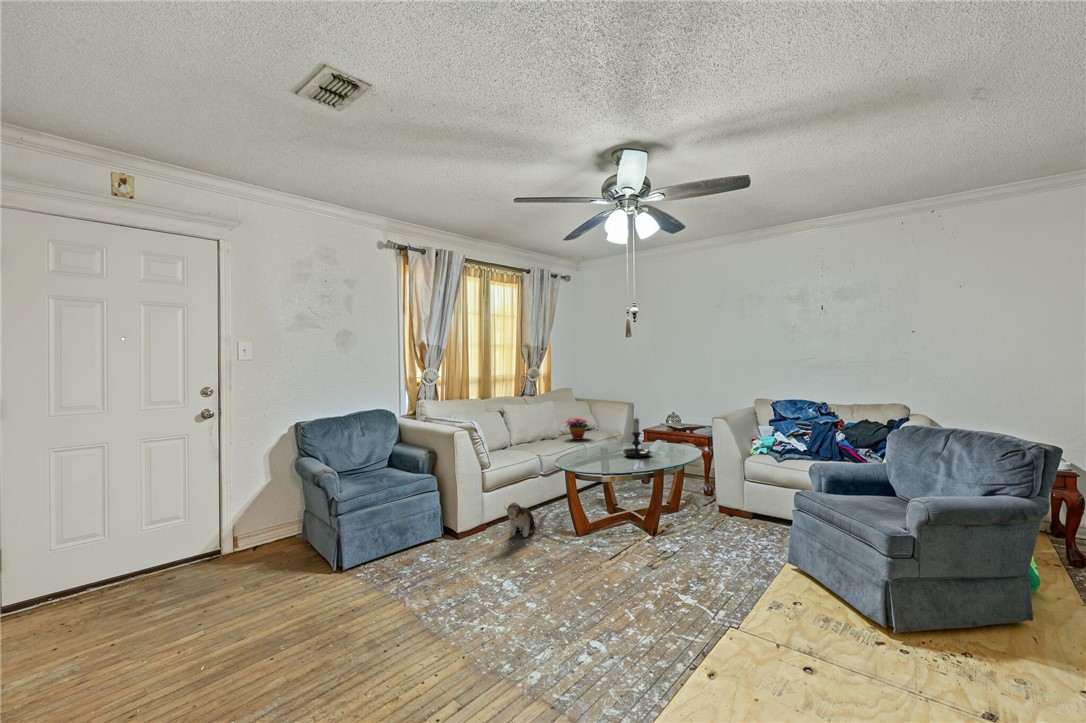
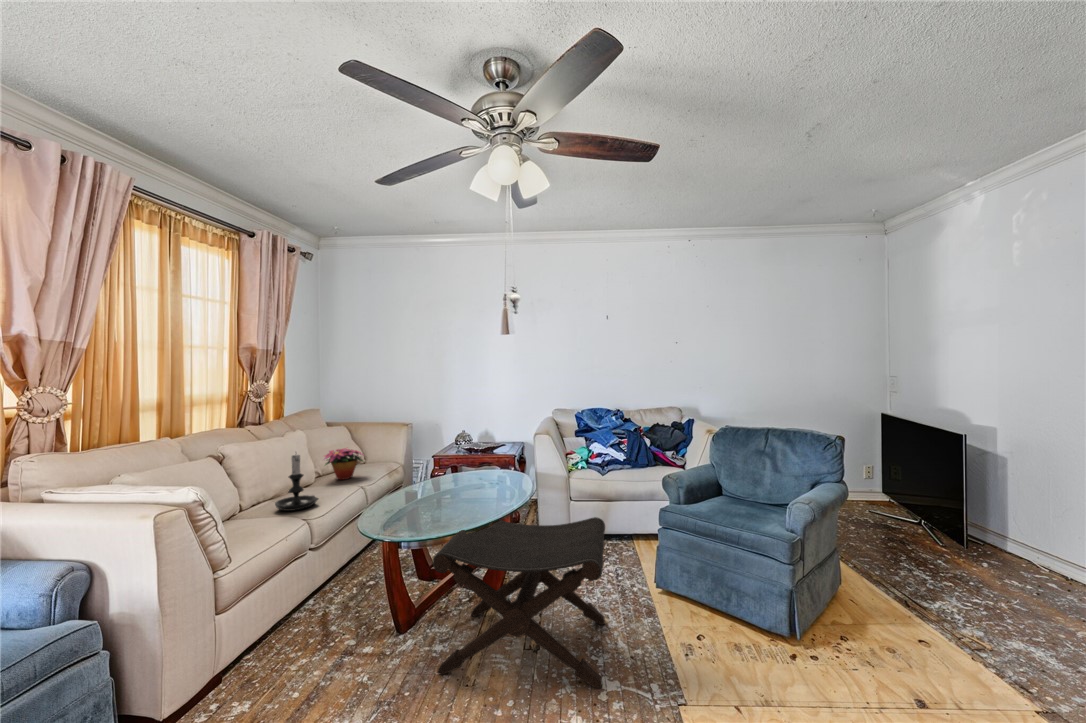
candle holder: present [623,418,651,457] -> present [275,454,319,511]
footstool: none [582,468,721,593] -> present [433,517,605,688]
plush toy: present [504,502,535,537] -> none [272,614,323,678]

